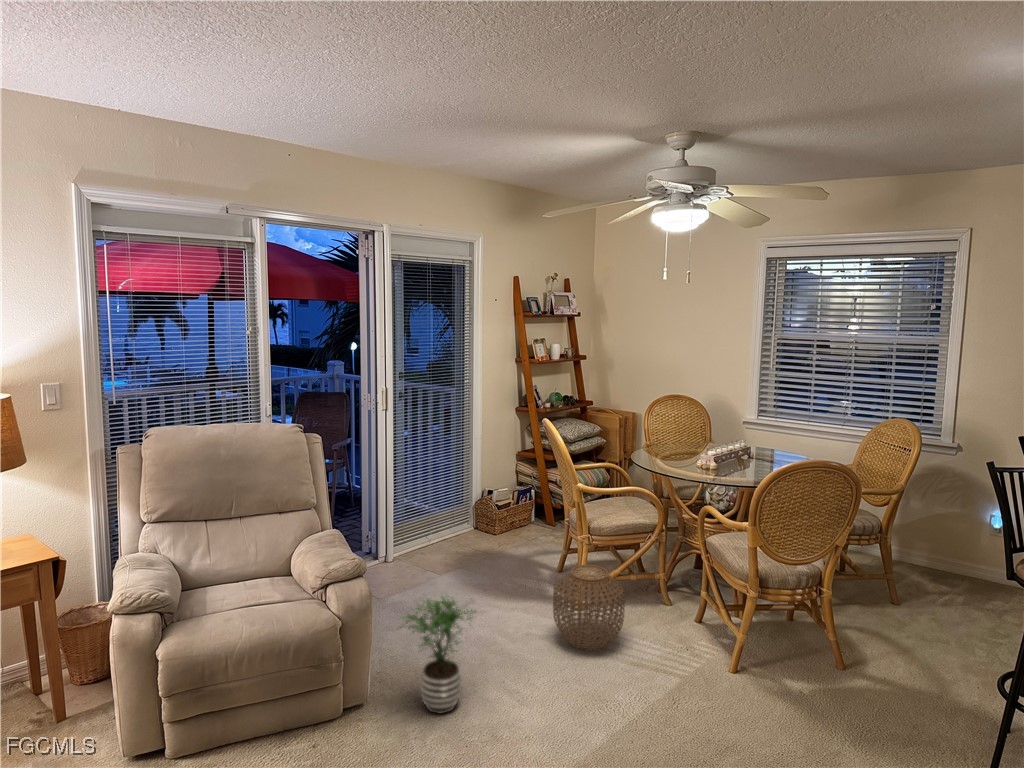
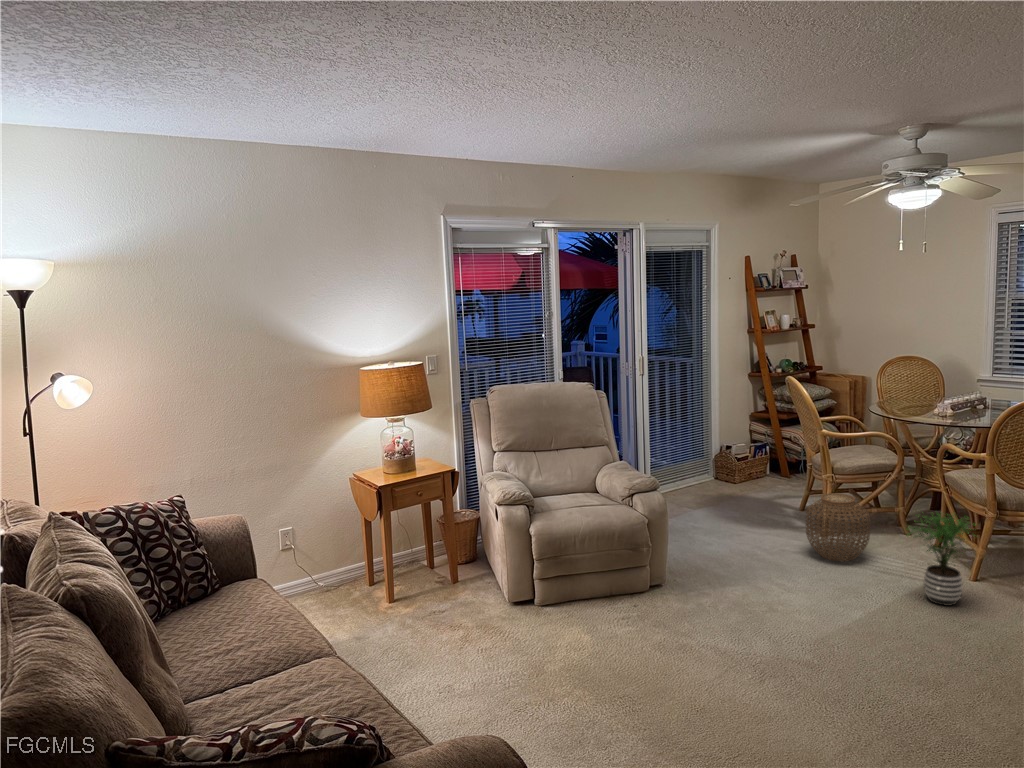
potted plant: present [398,595,476,713] -> present [906,514,969,606]

